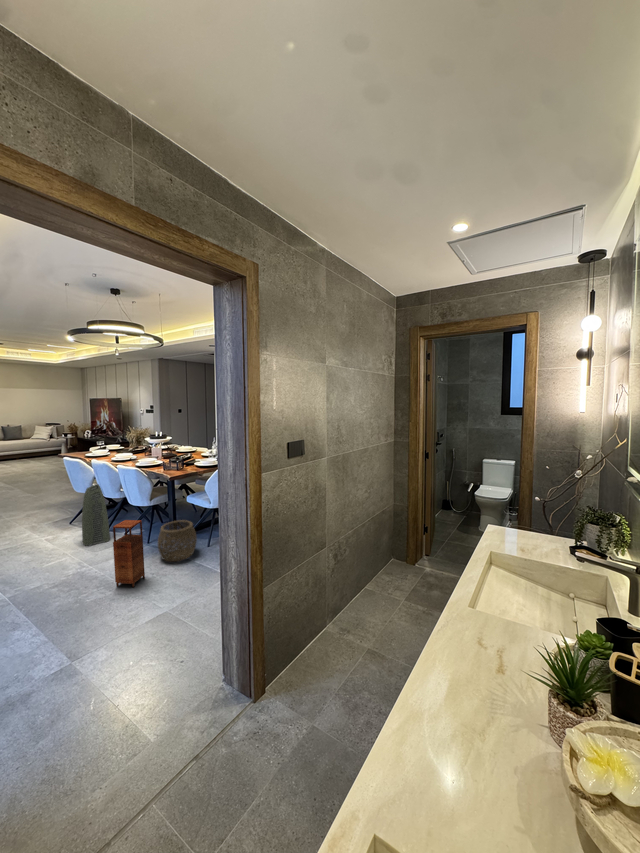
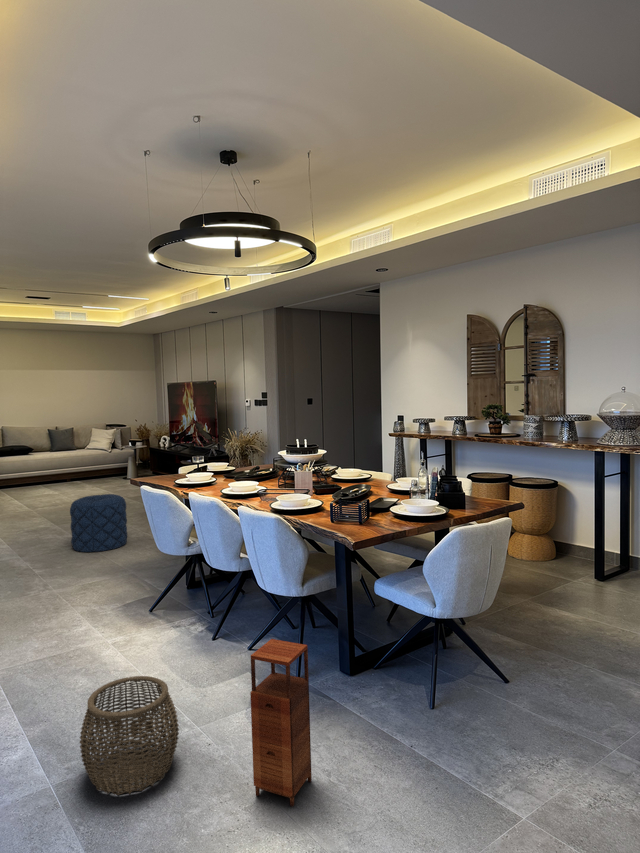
pouf: none [17,465,58,499] -> present [70,494,127,552]
air purifier: present [82,484,110,546] -> none [175,541,222,668]
woven basket: present [158,520,197,562] -> present [80,676,179,795]

